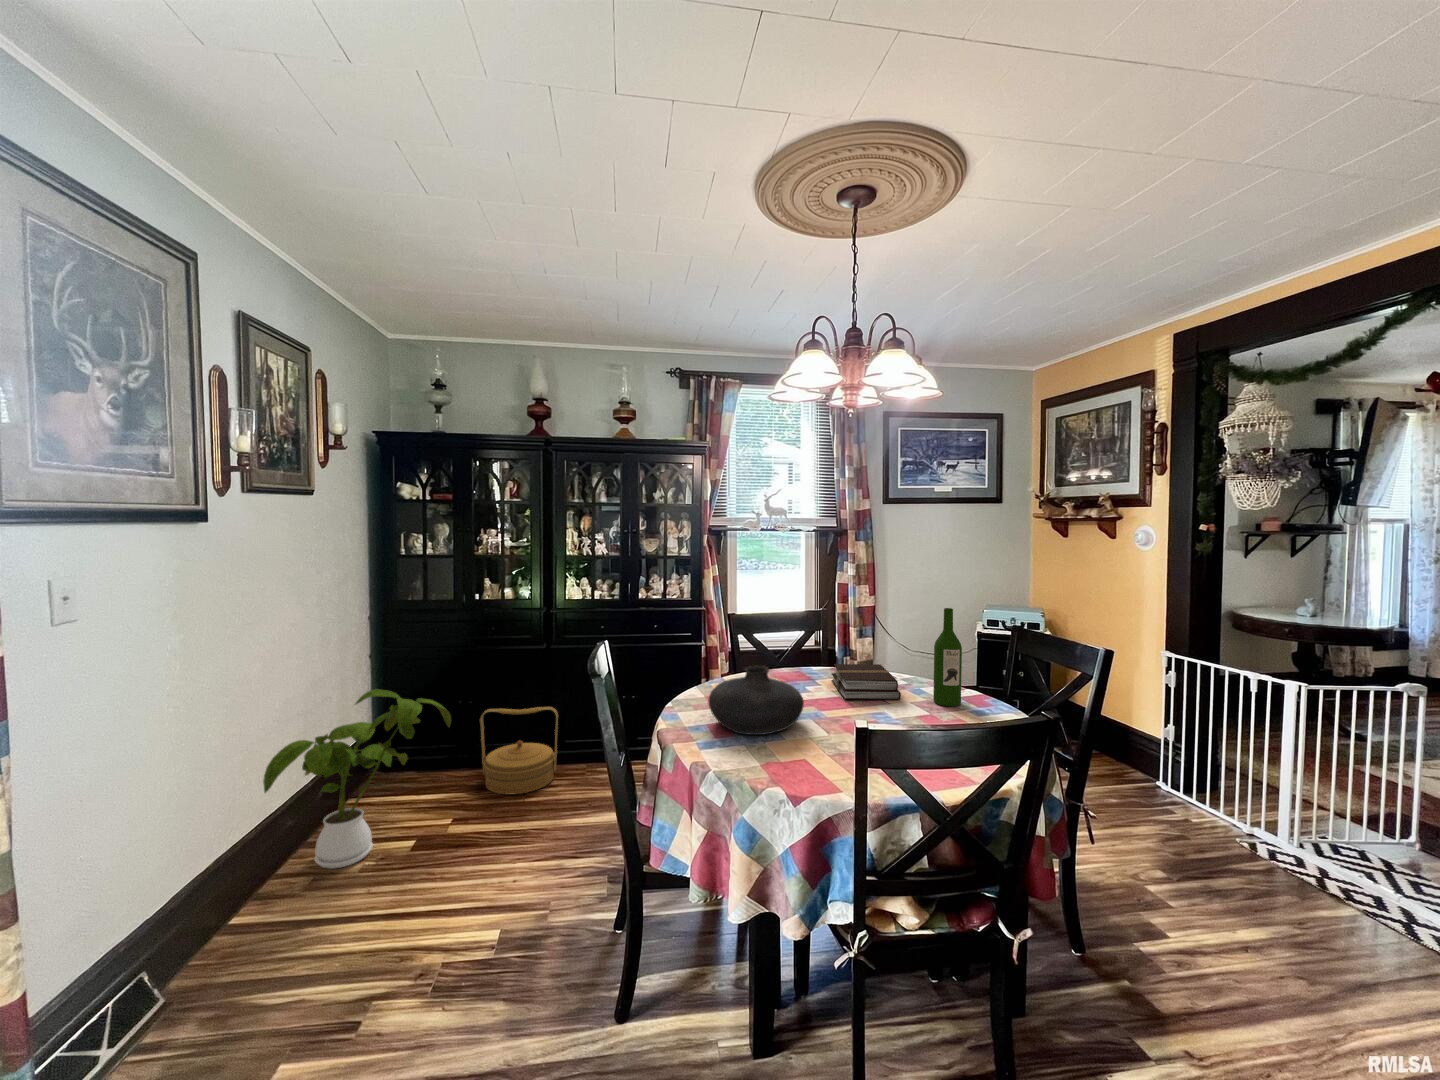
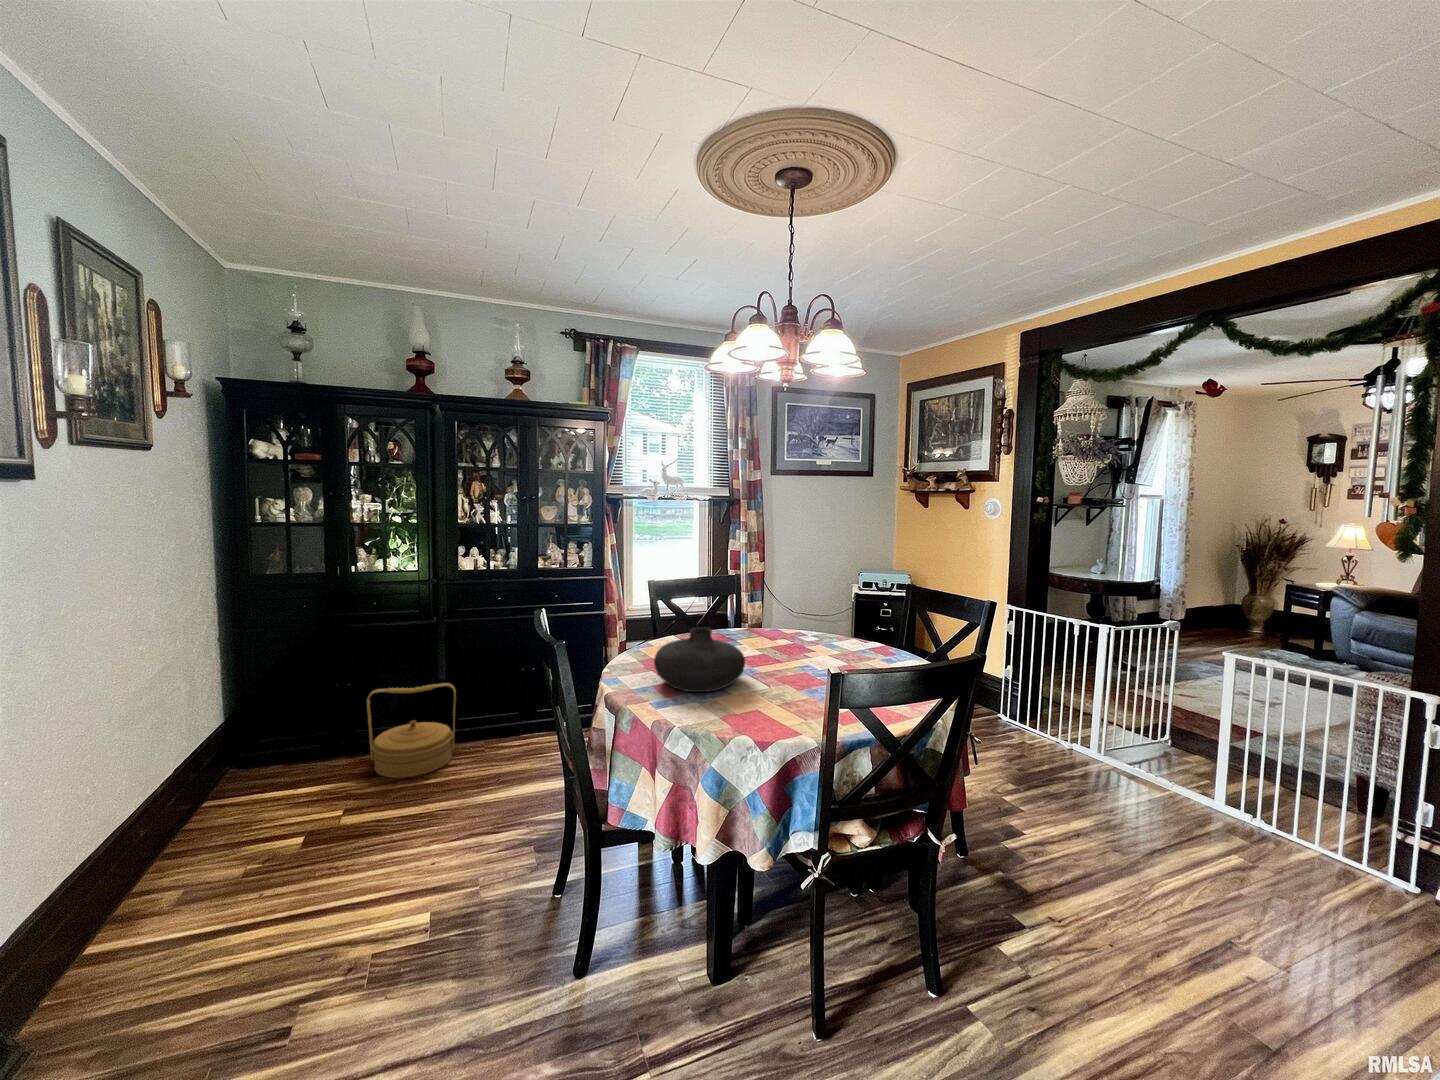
wine bottle: present [933,608,962,706] -> none [849,569,874,656]
book: present [832,664,901,699] -> none [753,623,821,655]
house plant: present [263,689,451,869] -> none [118,674,346,878]

